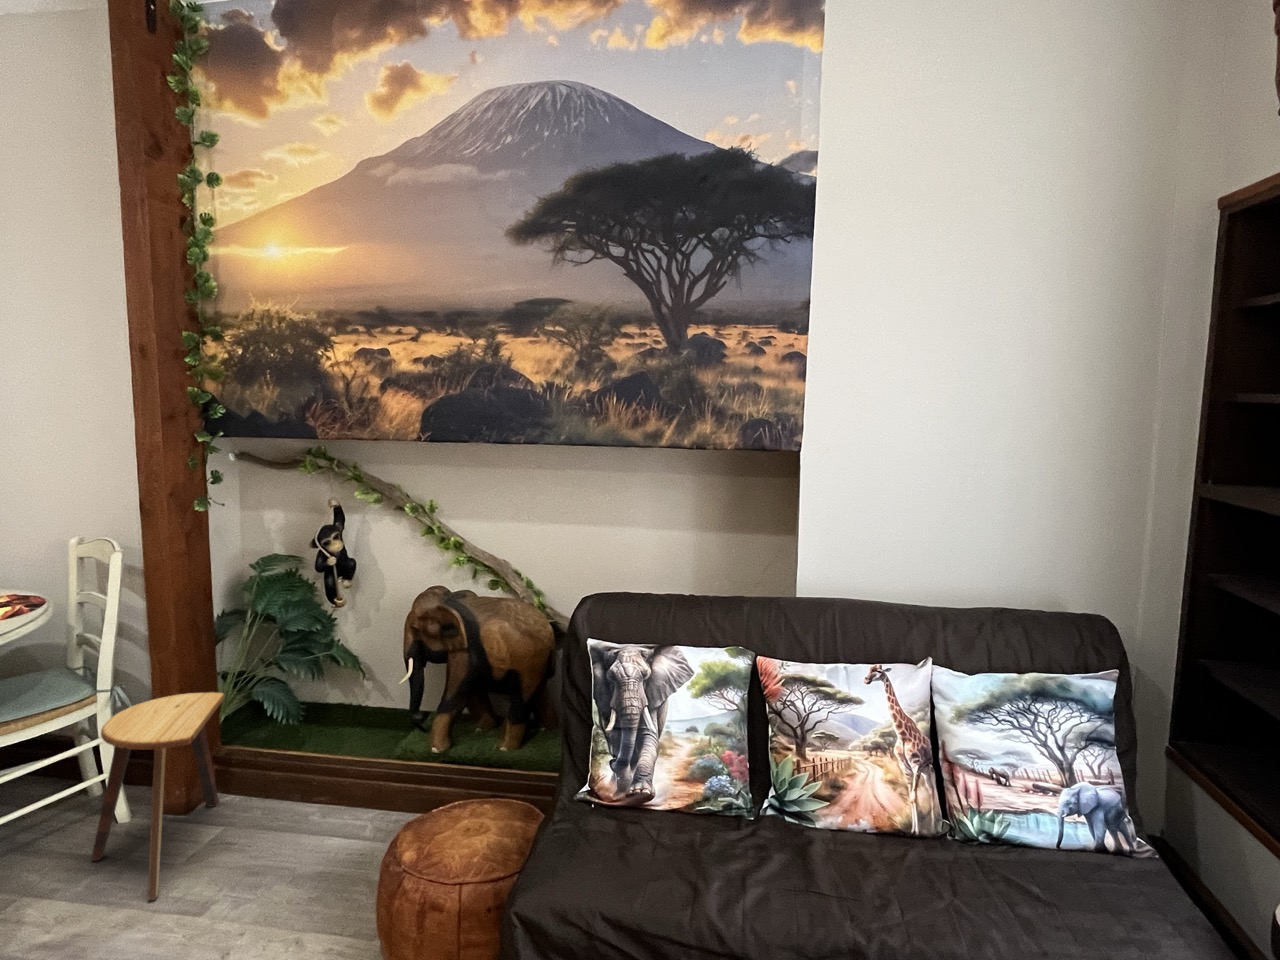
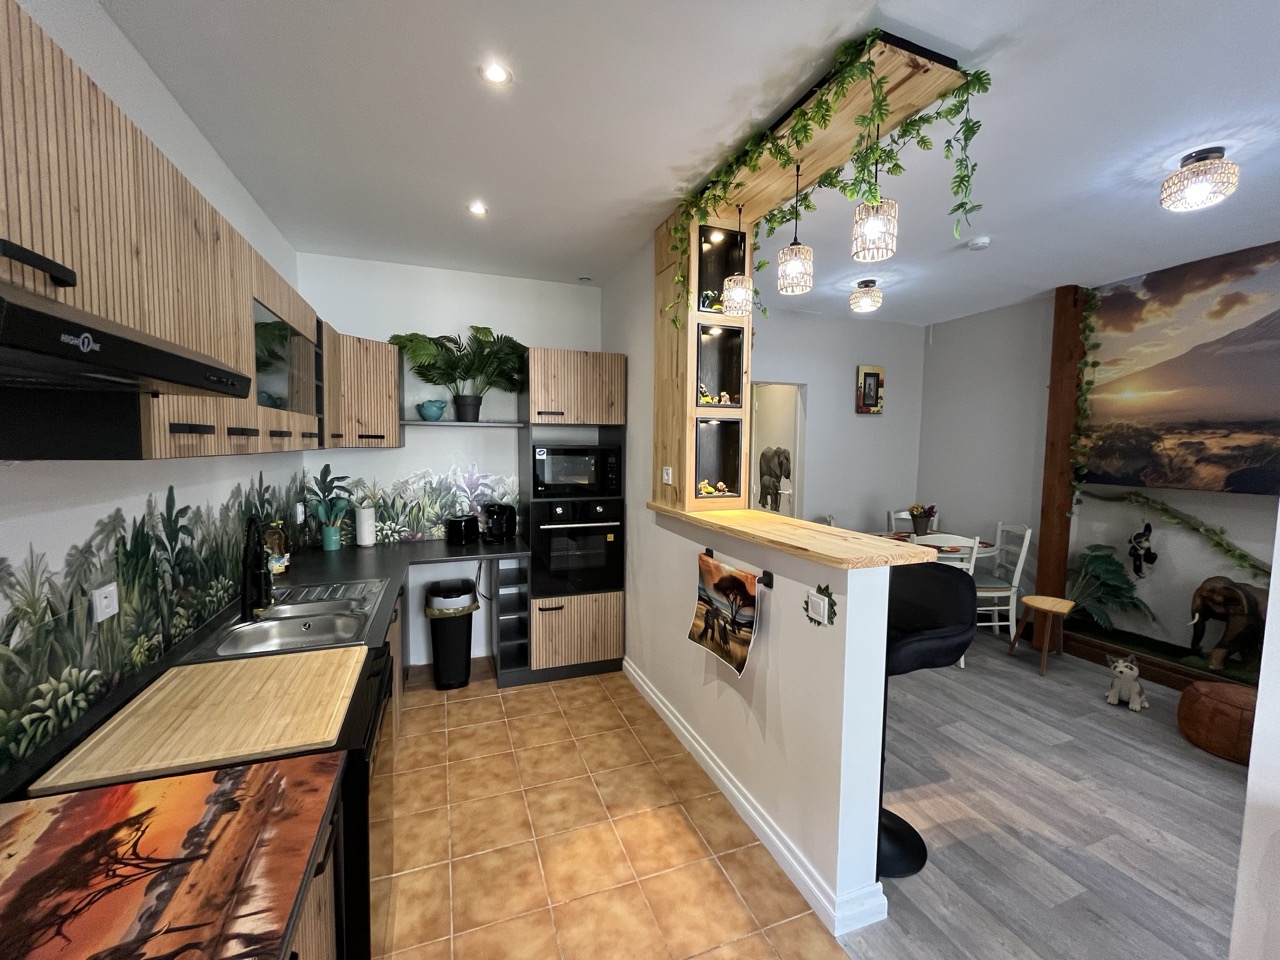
plush toy: none [263,797,344,921] -> present [1105,654,1149,711]

